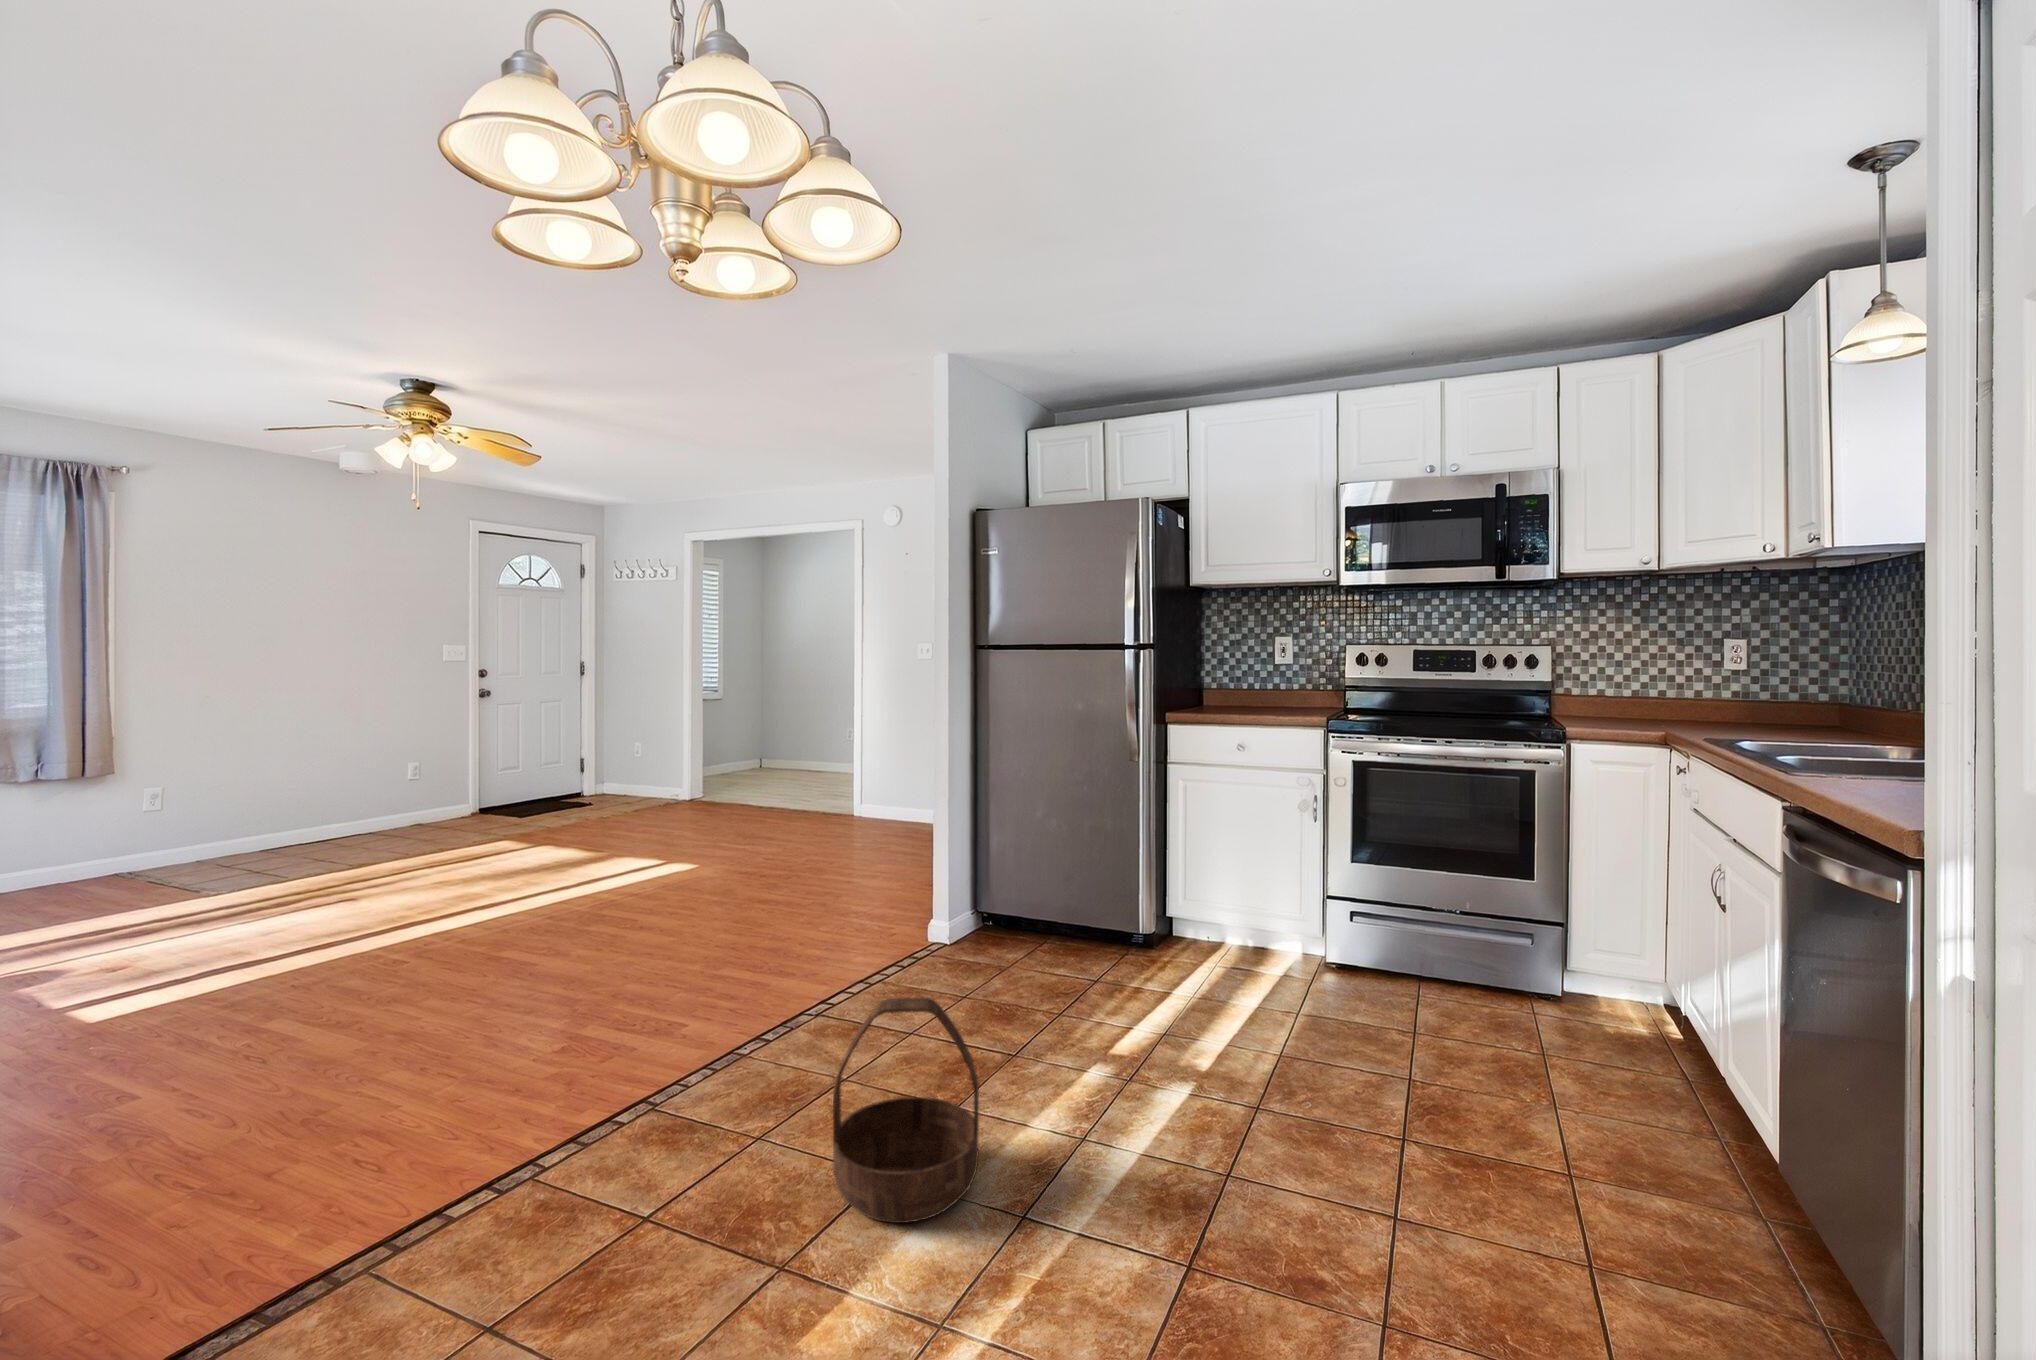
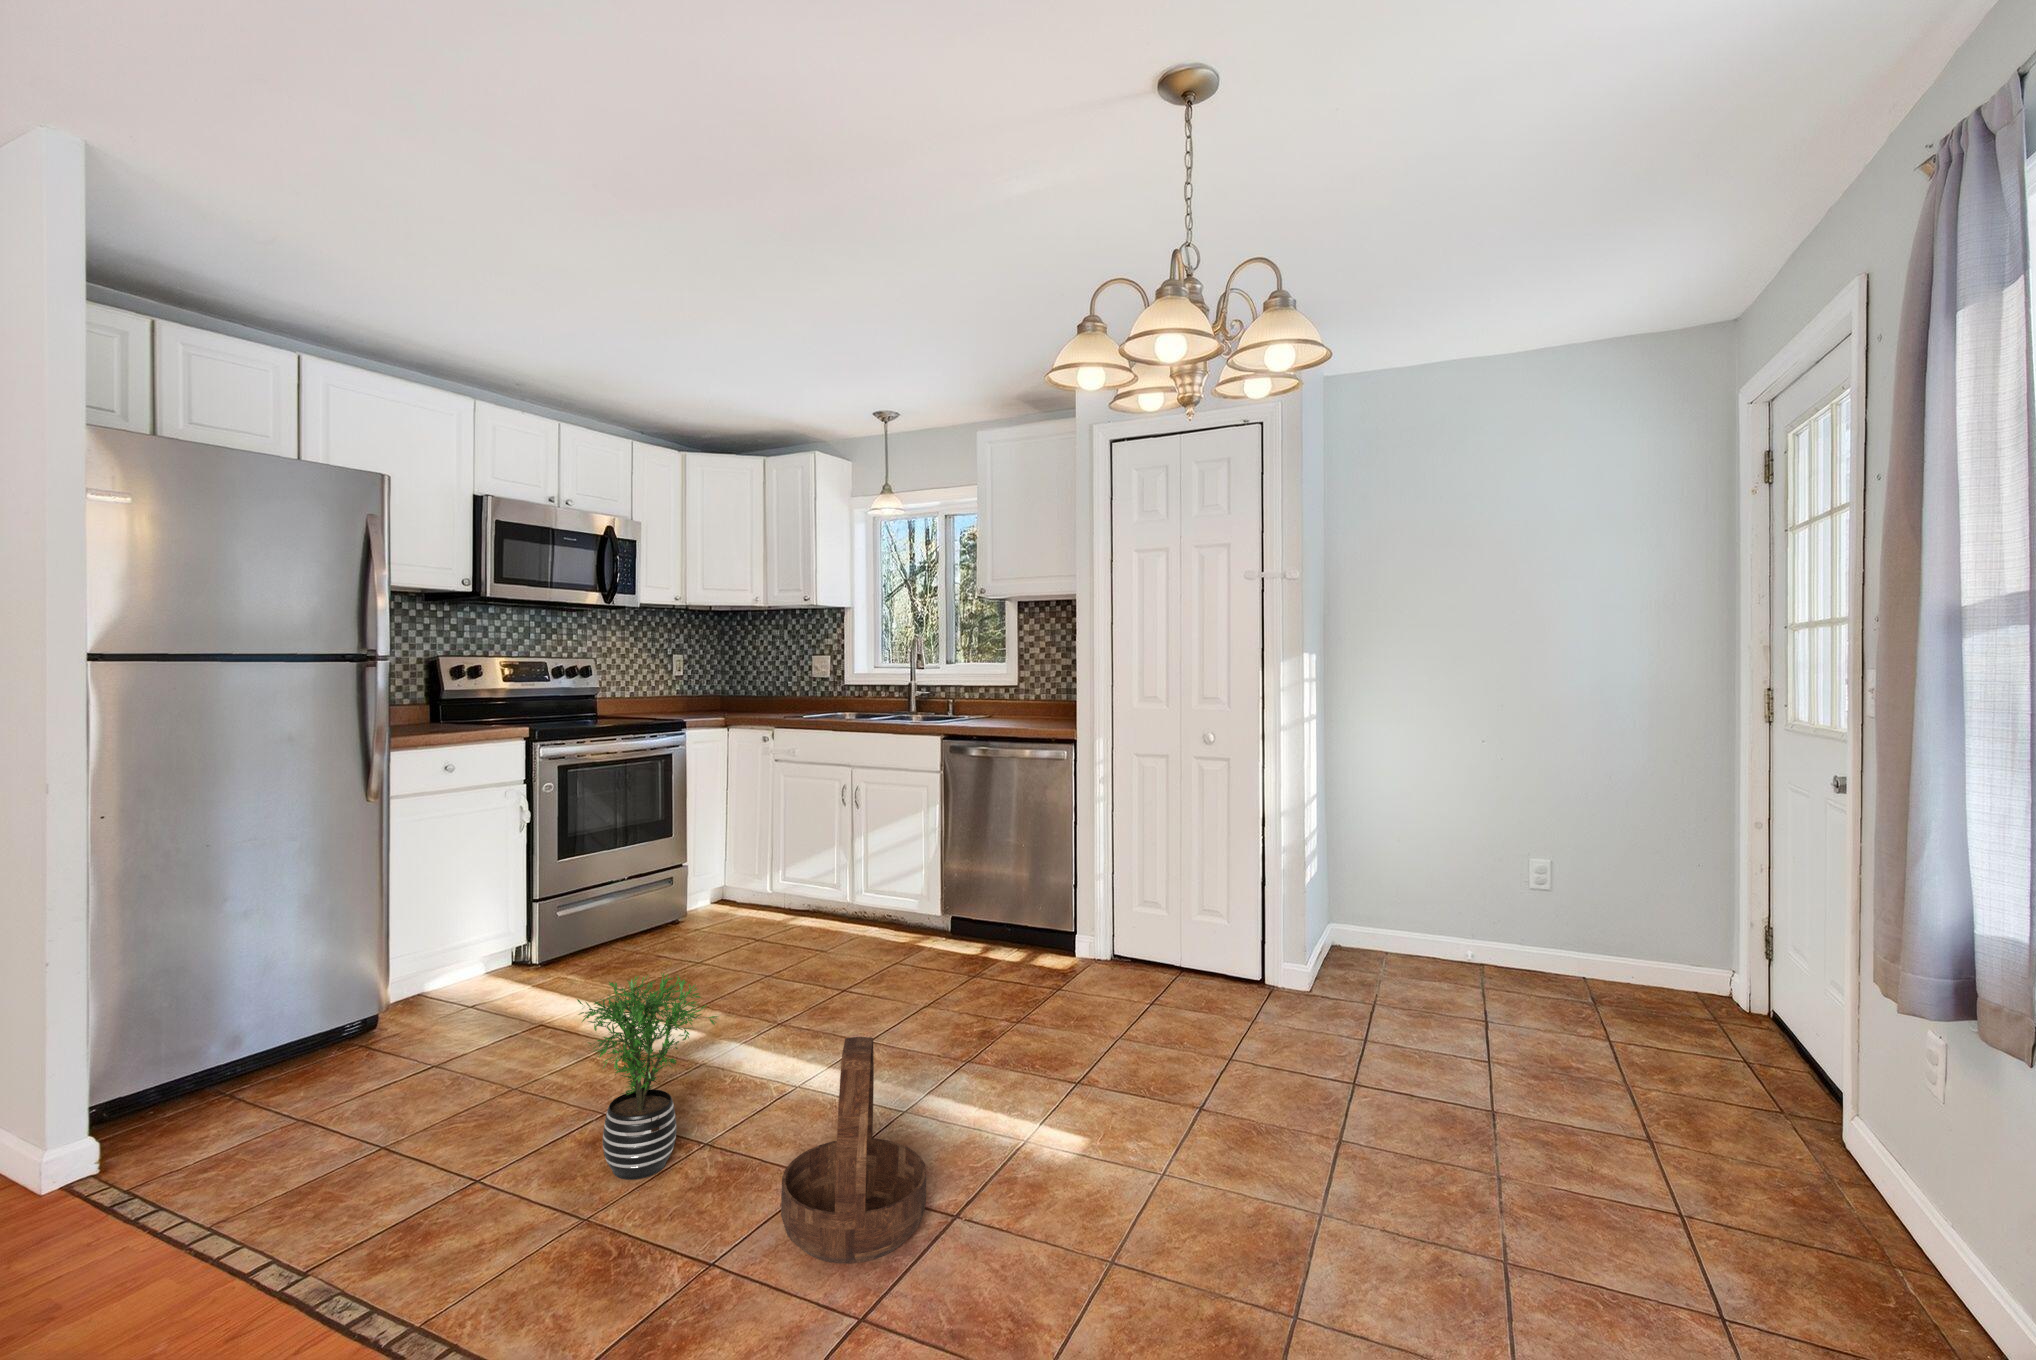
potted plant: none [959,903,1077,1079] -> present [577,973,718,1180]

